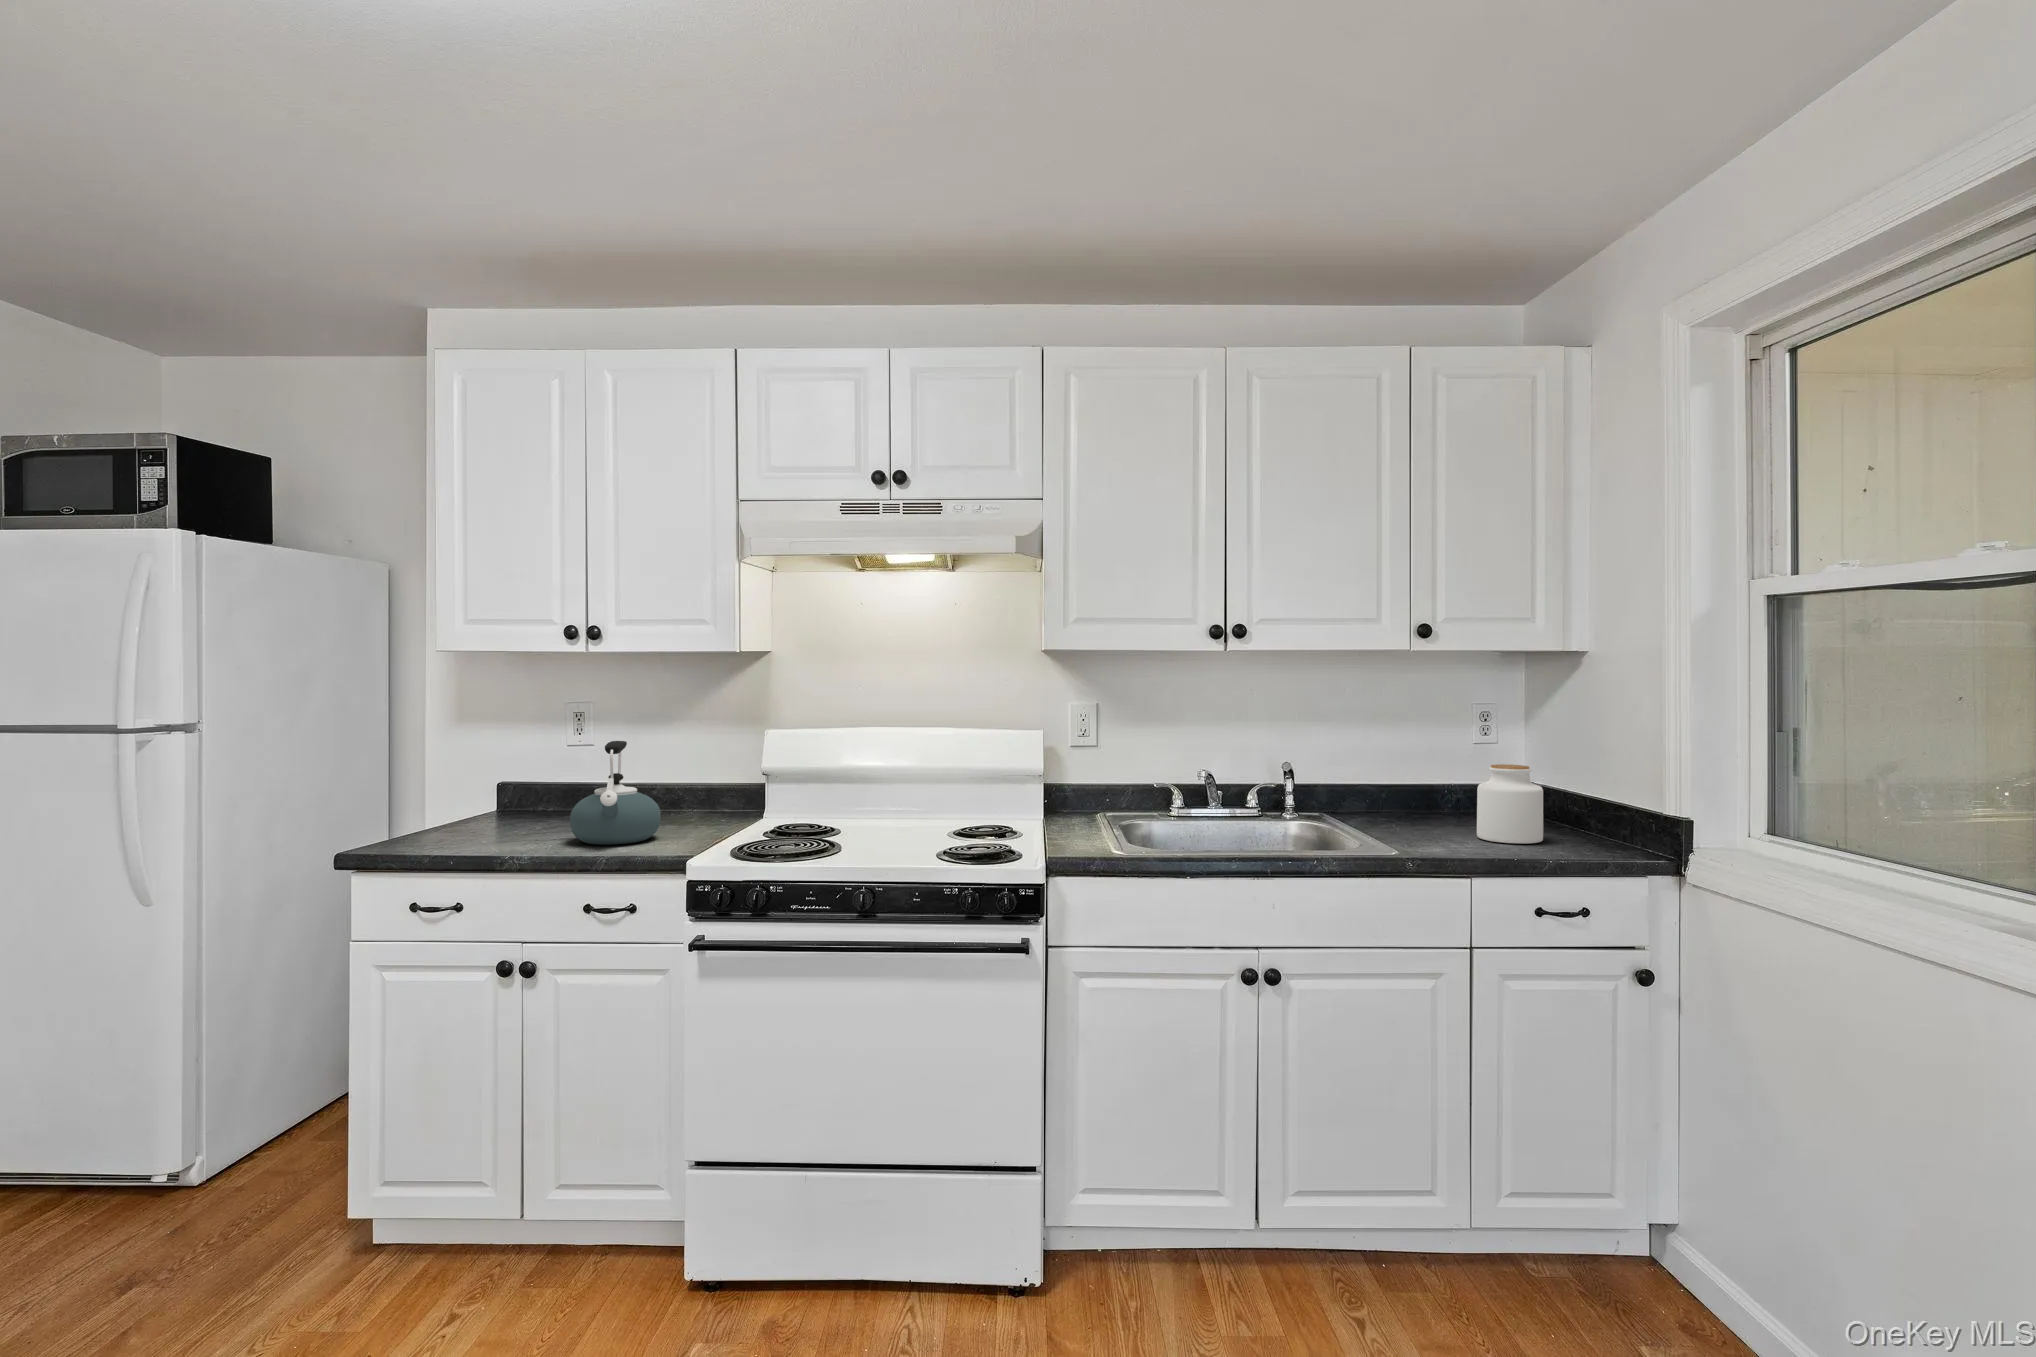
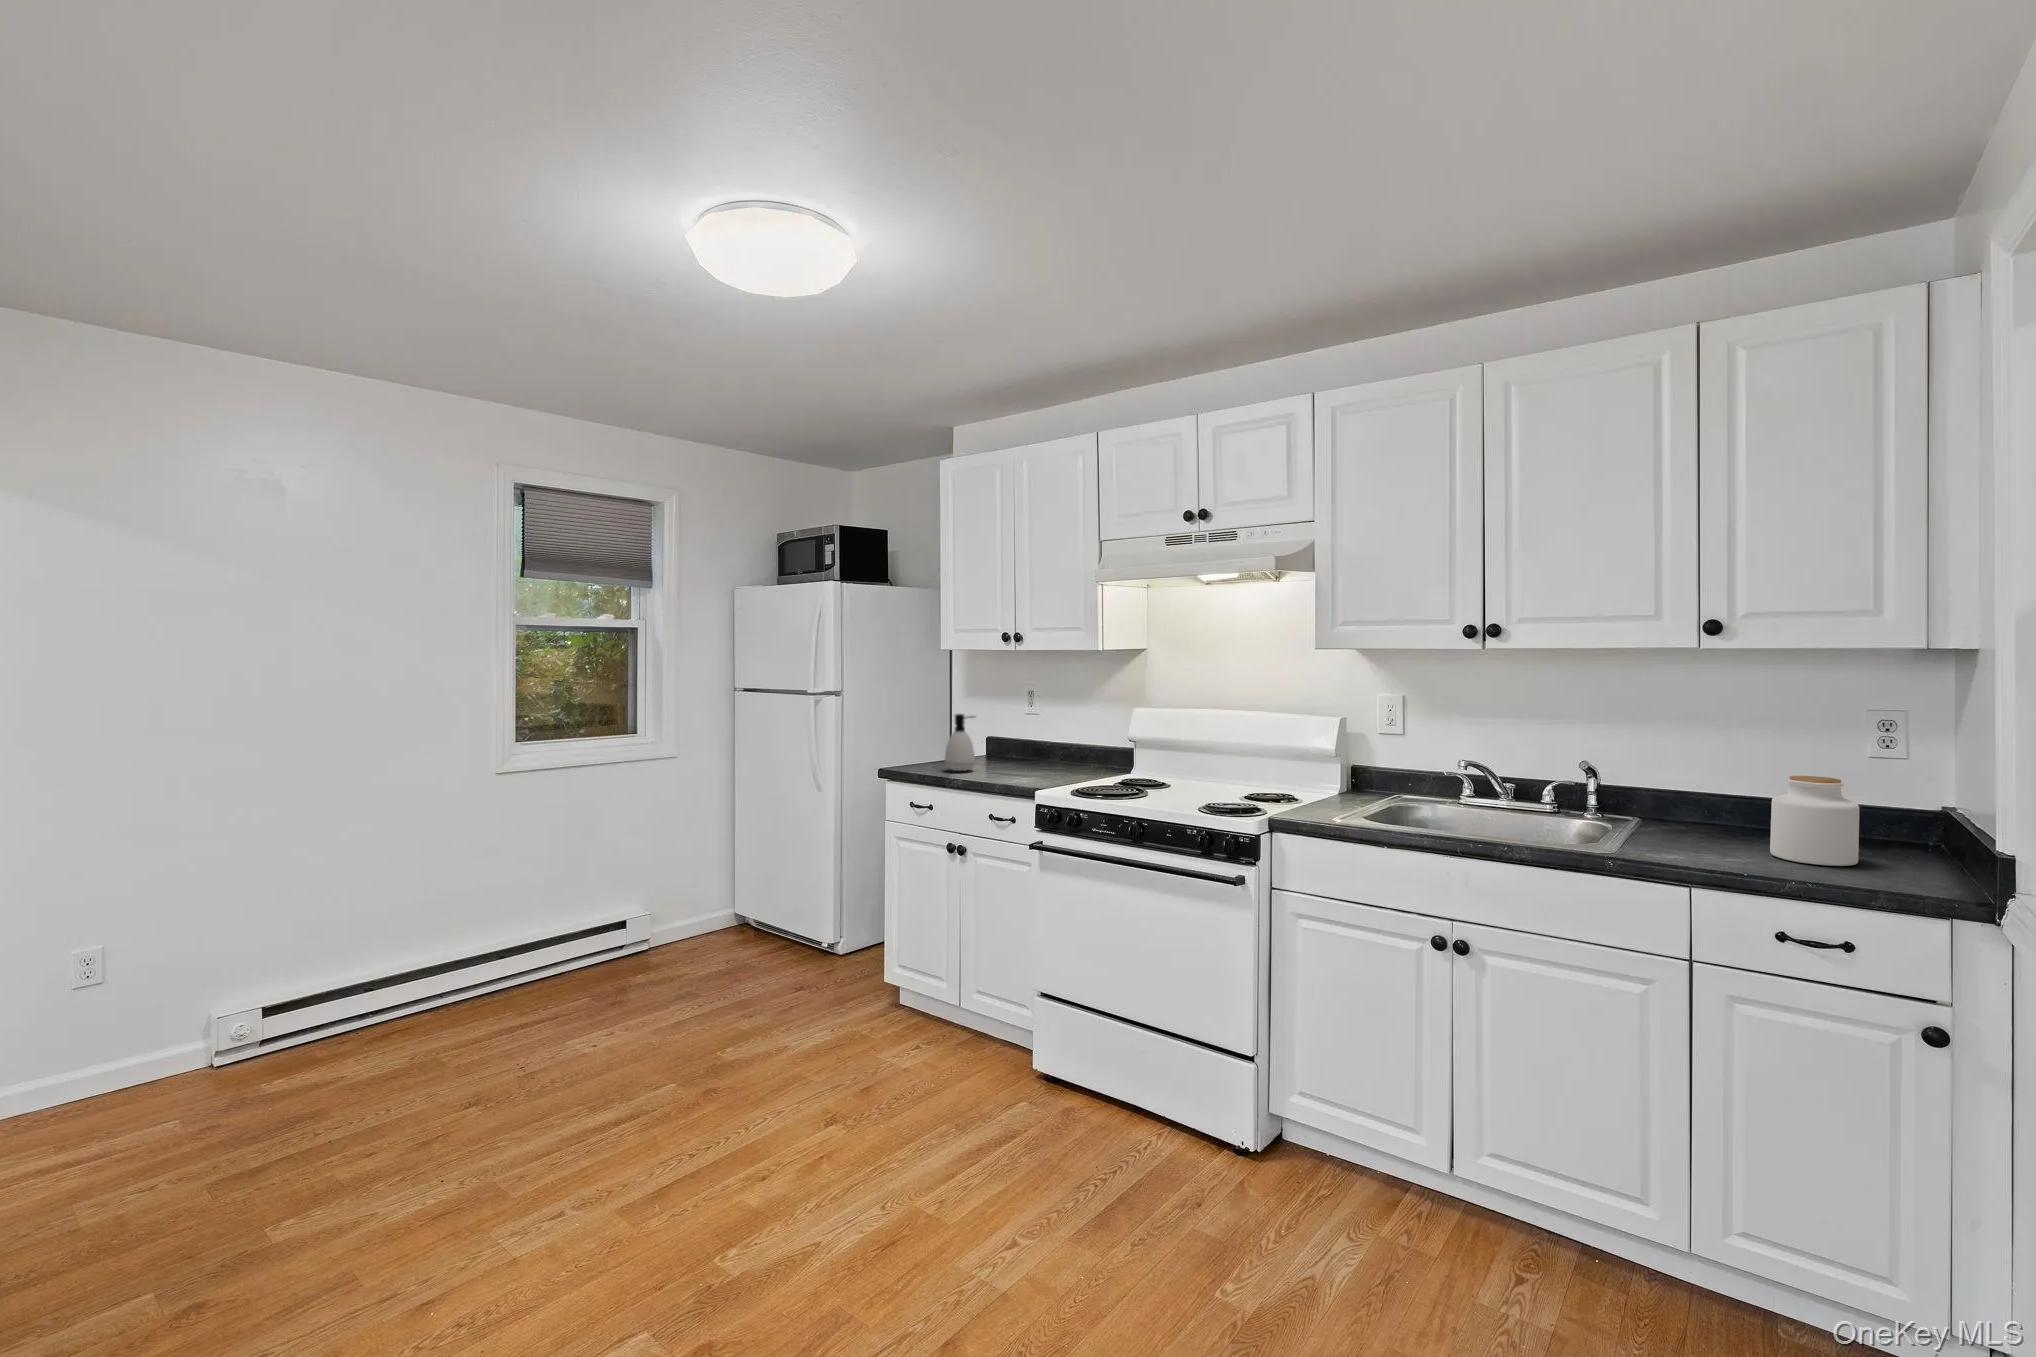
kettle: present [570,741,661,845] -> none [998,711,1054,779]
soap dispenser: none [463,751,518,843] -> present [945,714,975,771]

